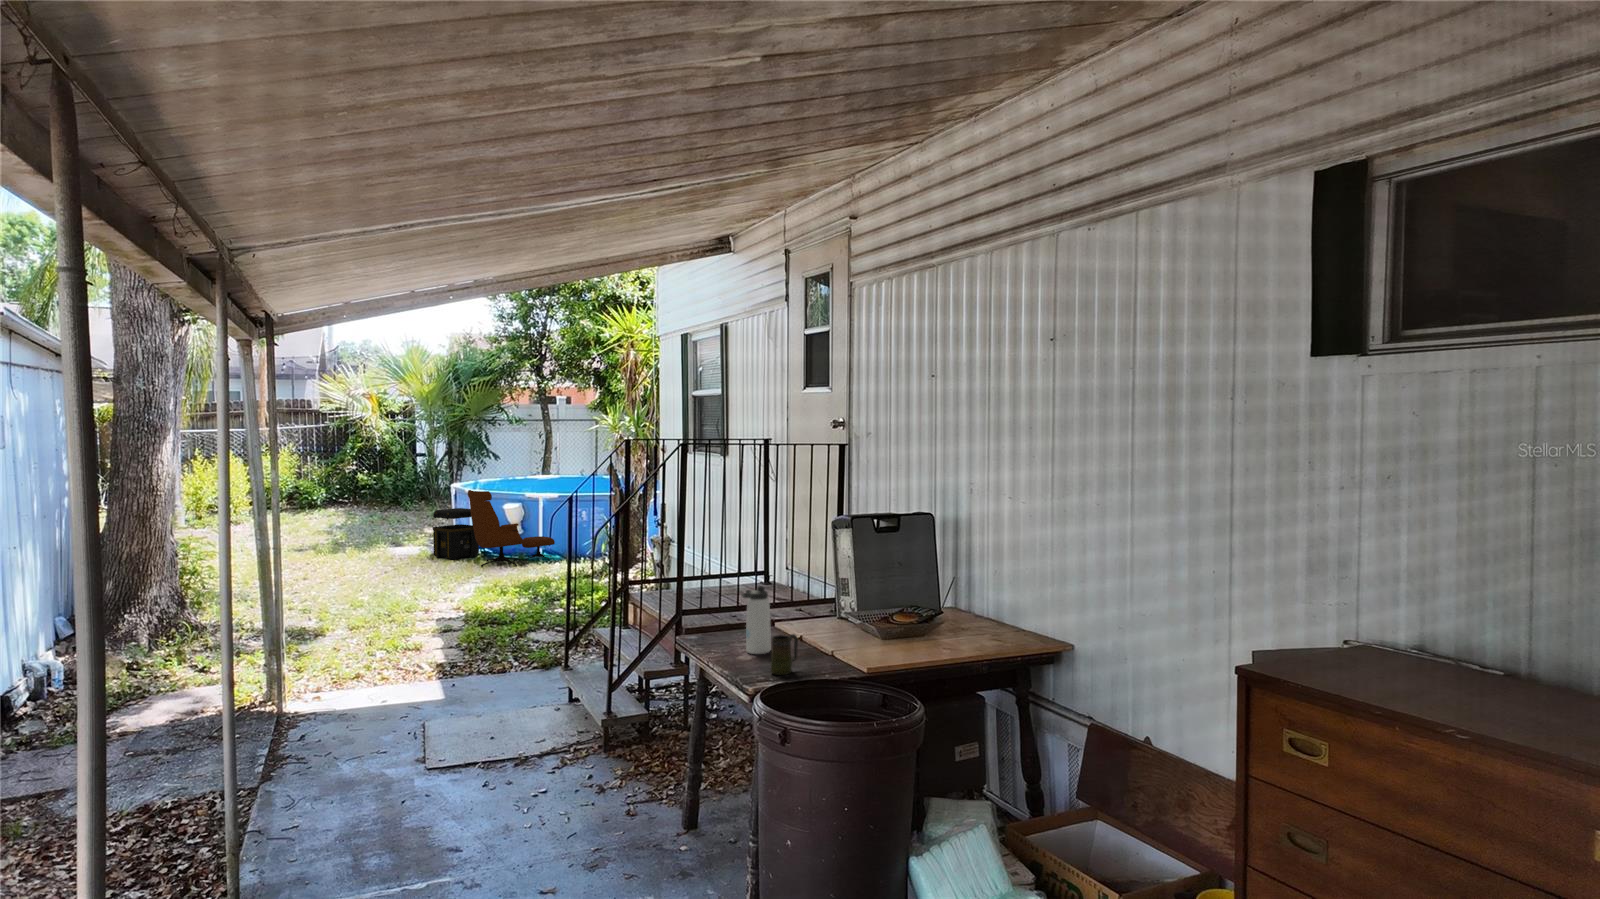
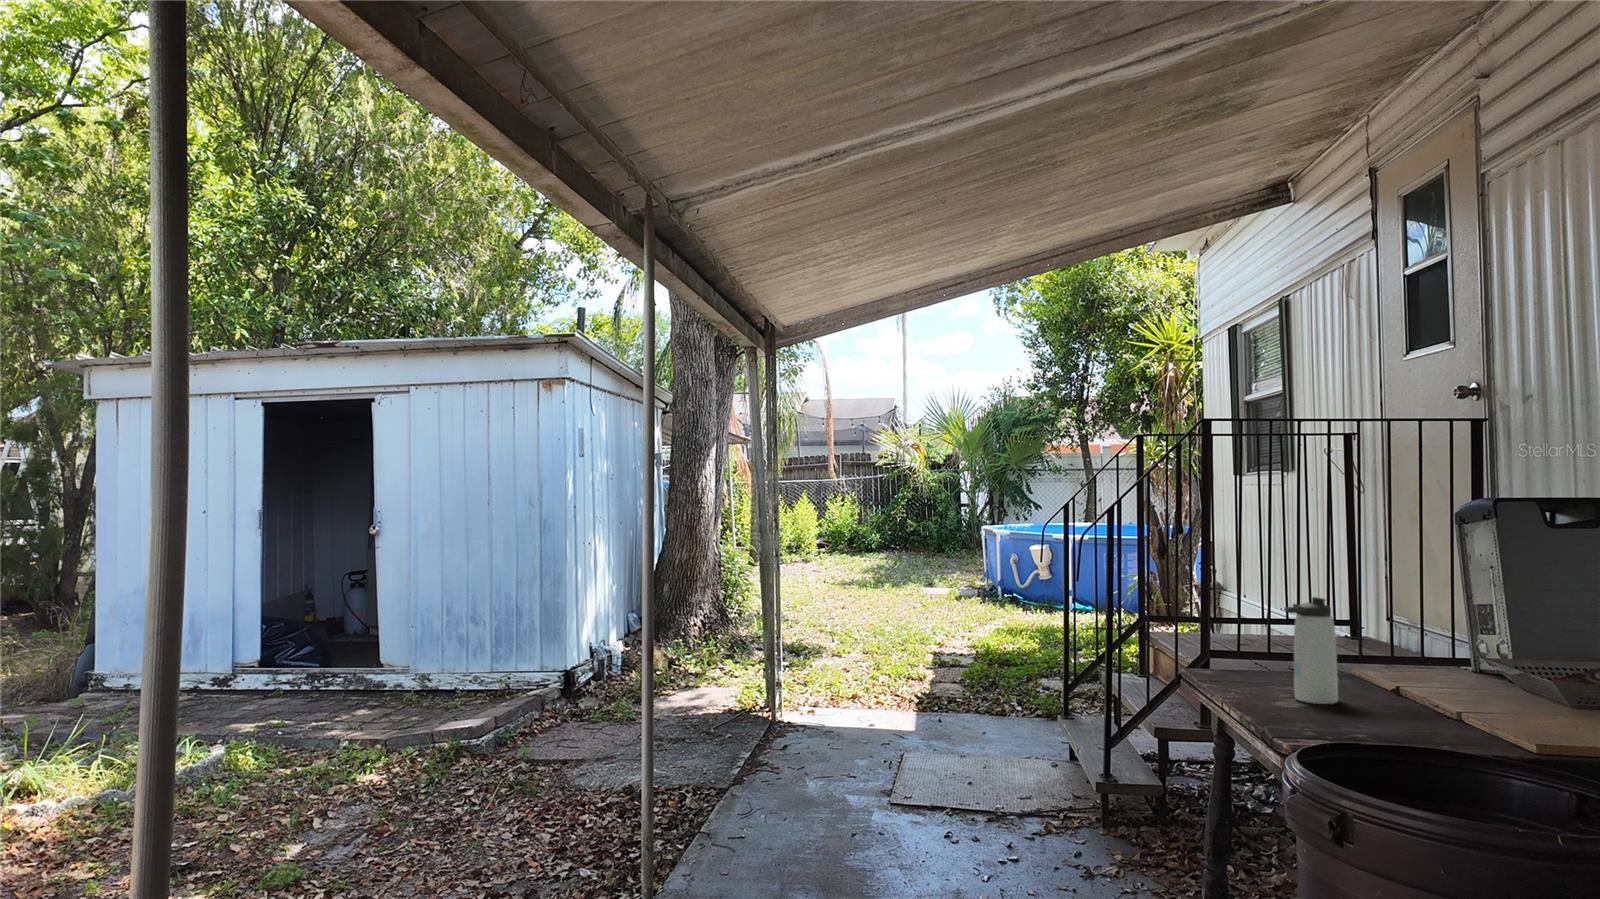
lounge chair: present [468,490,555,567] -> none [992,527,1088,613]
toolbox: present [433,508,479,559] -> none [960,549,1007,602]
mug: present [770,634,798,675] -> none [1330,668,1383,733]

